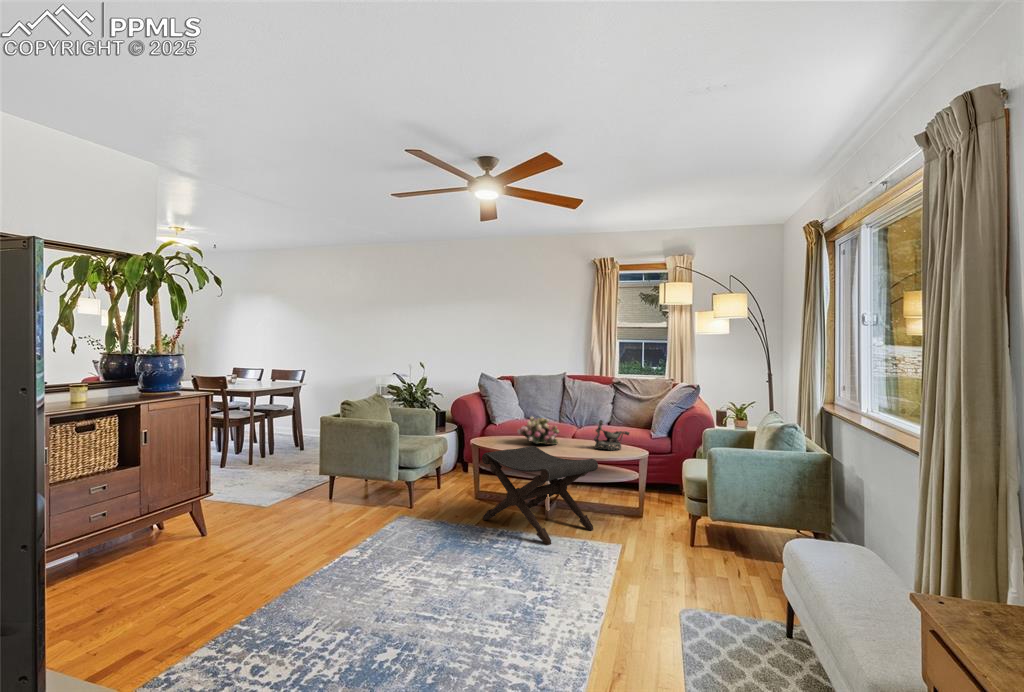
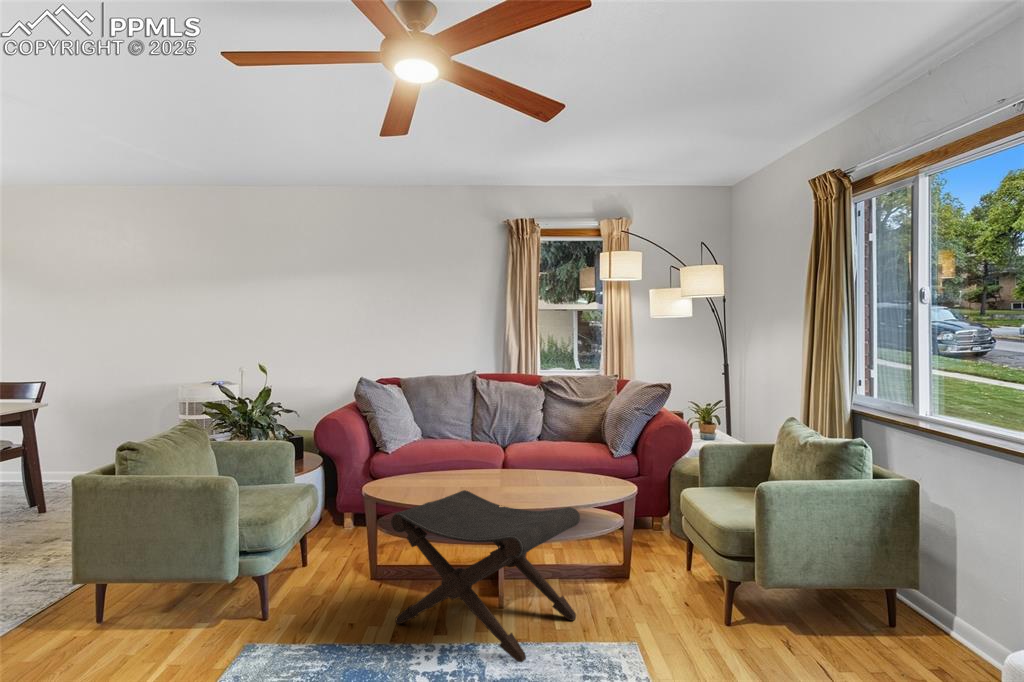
flower arrangement: present [517,417,559,445] -> none [432,442,496,485]
decorative bowl: present [594,420,630,450] -> none [551,441,601,486]

